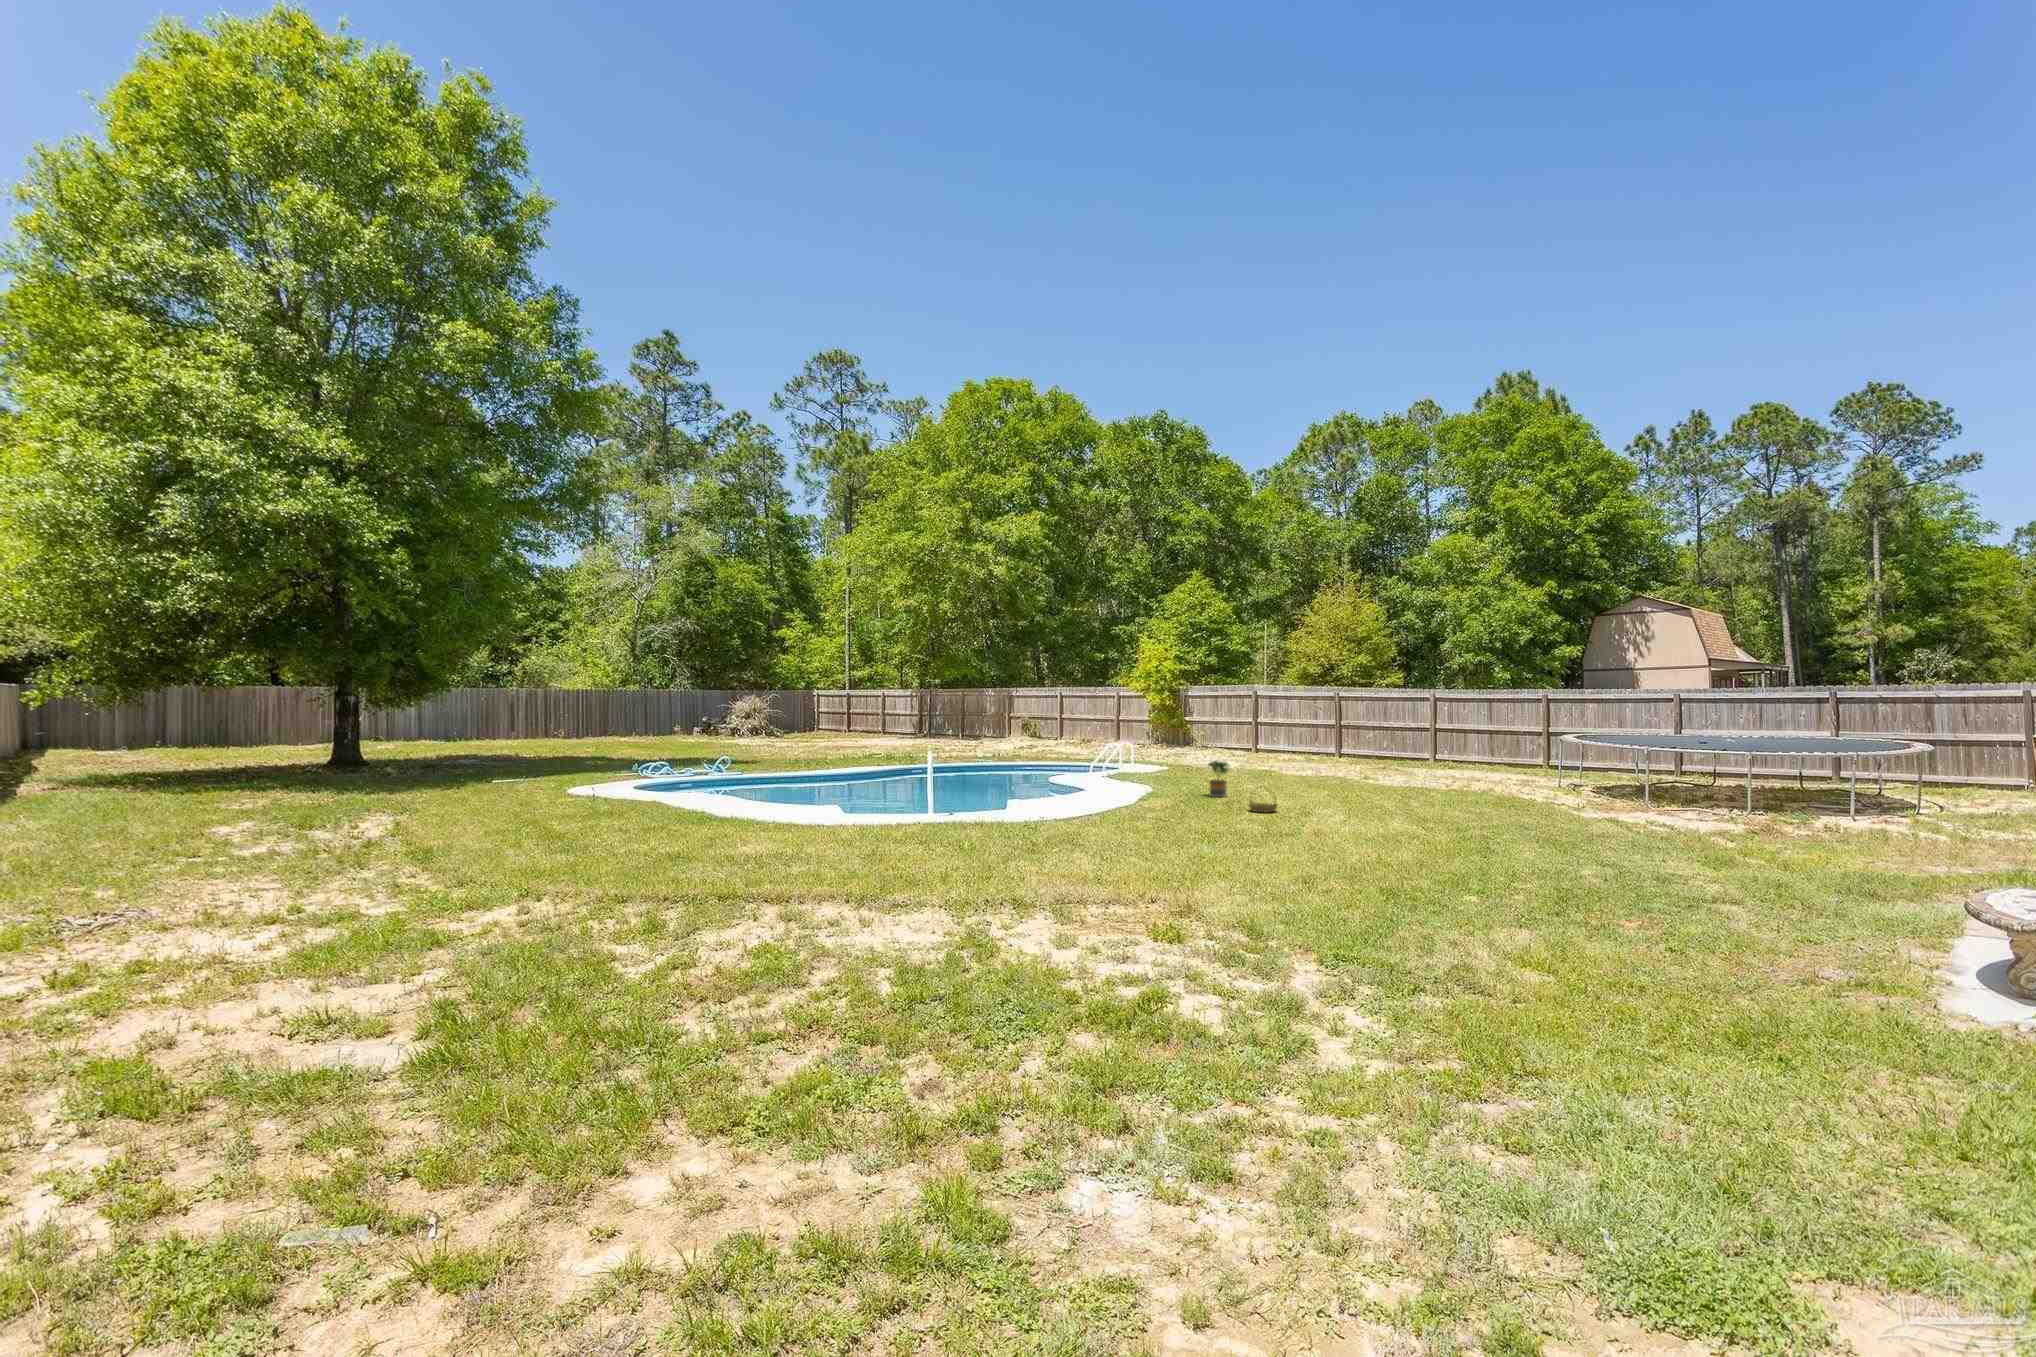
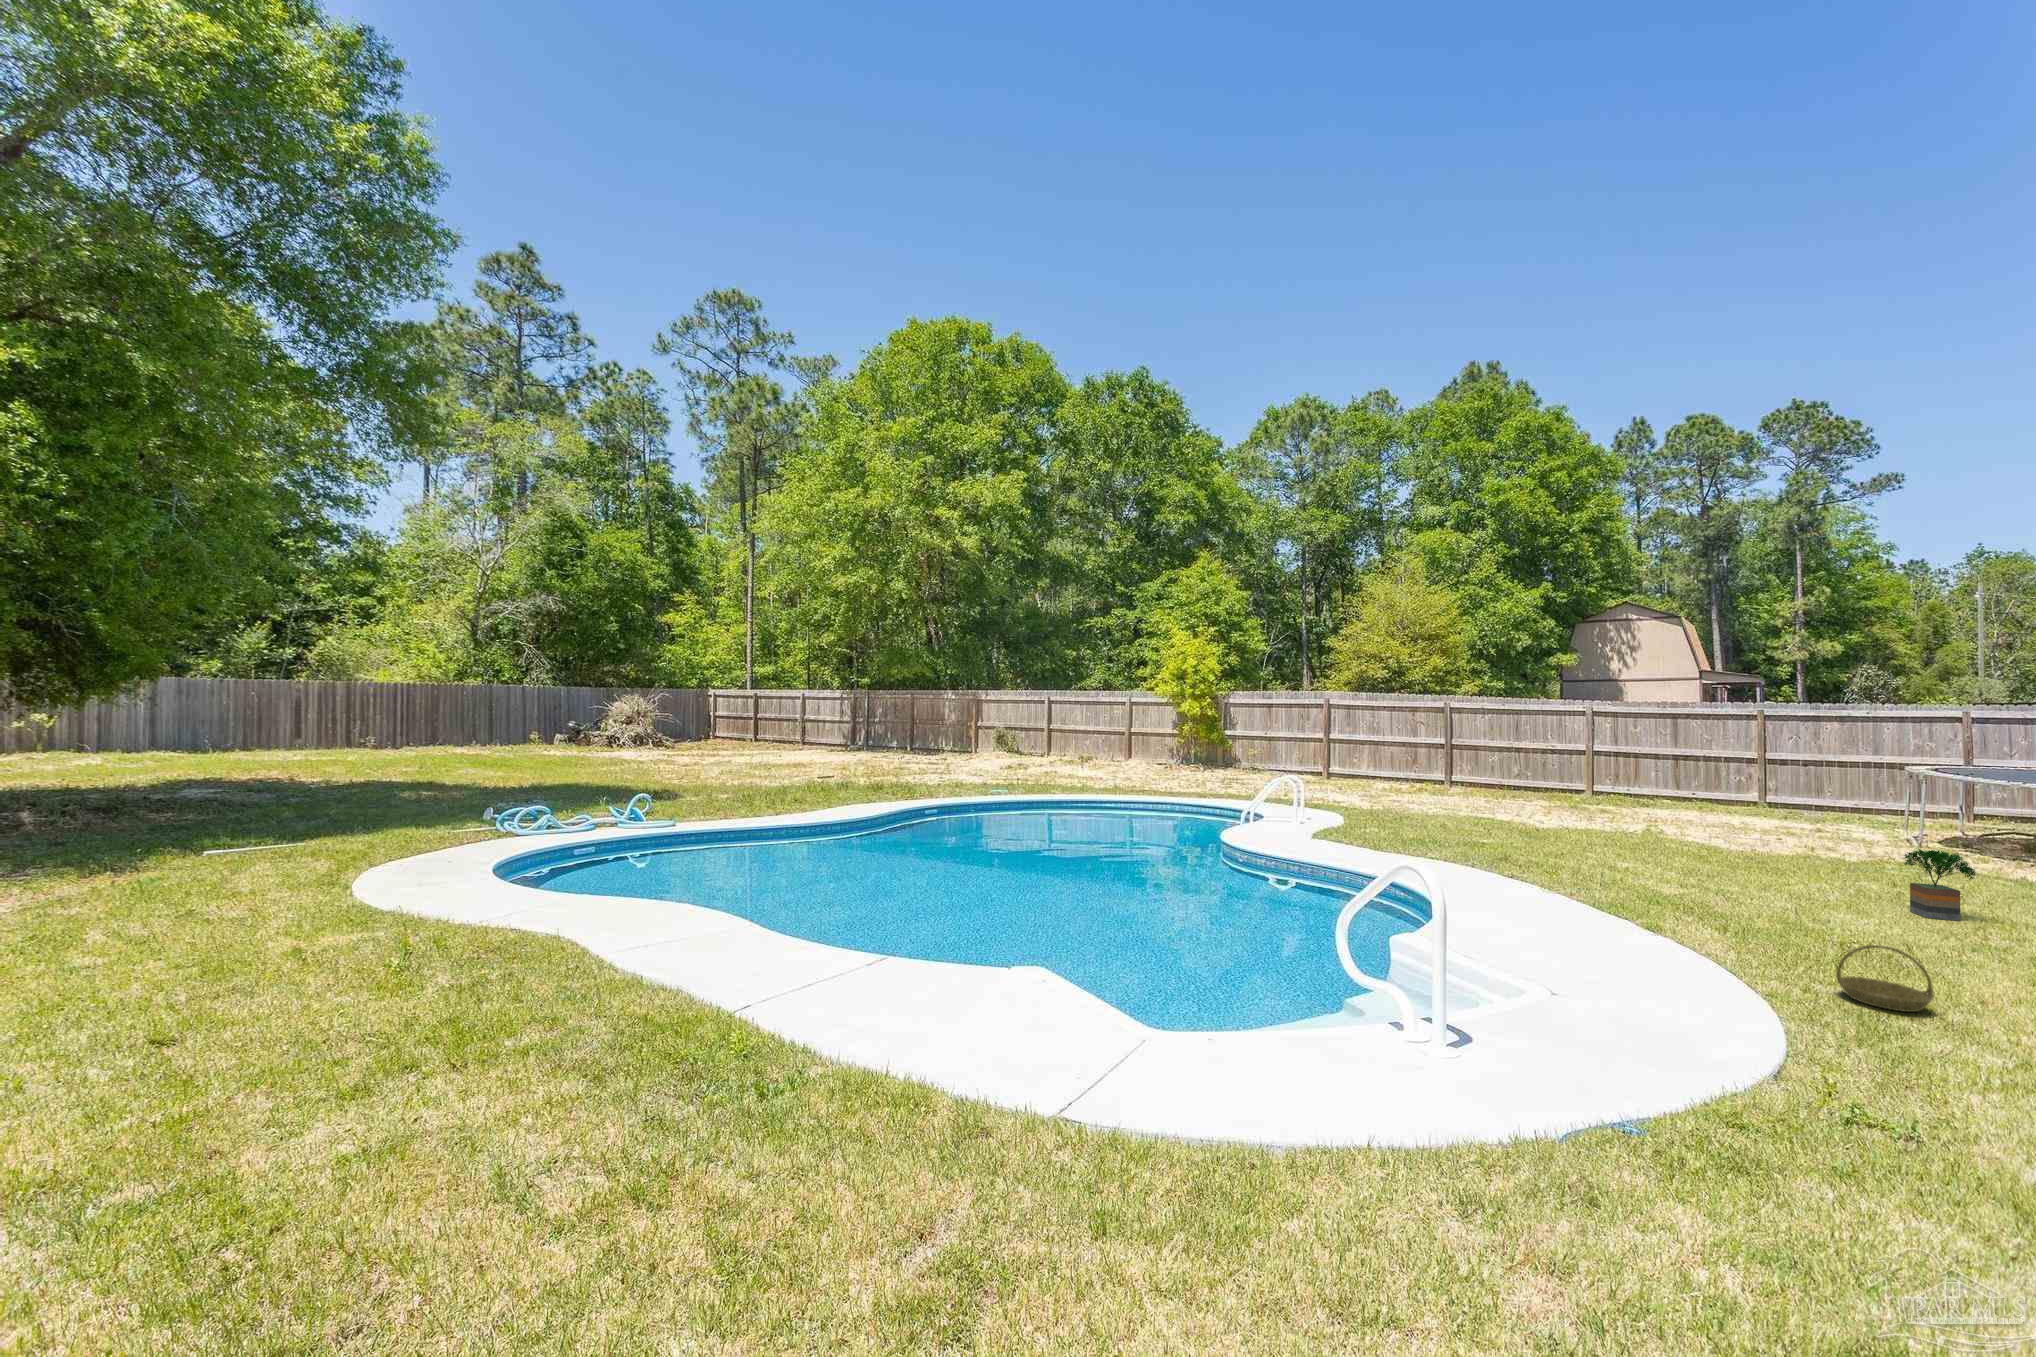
potted tree: present [1208,761,1230,797] -> present [1904,849,1976,921]

